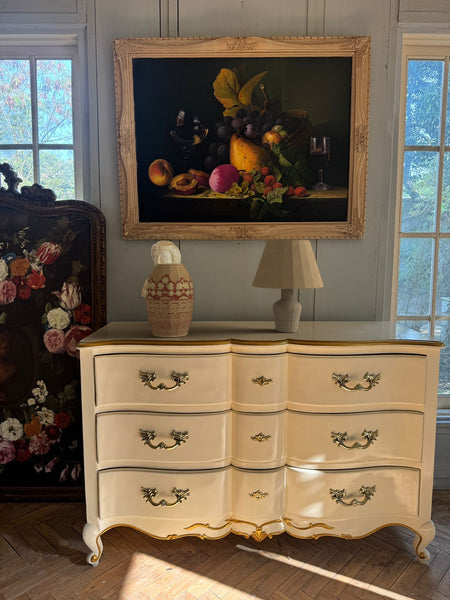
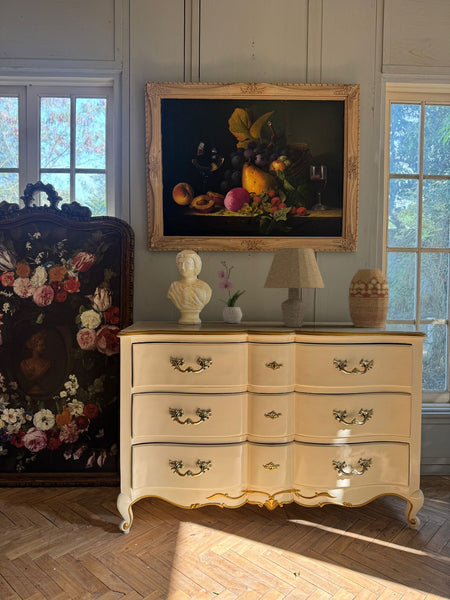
flower arrangement: none [201,252,233,325] -> present [218,261,245,323]
vase: present [146,263,194,337] -> present [349,269,389,328]

